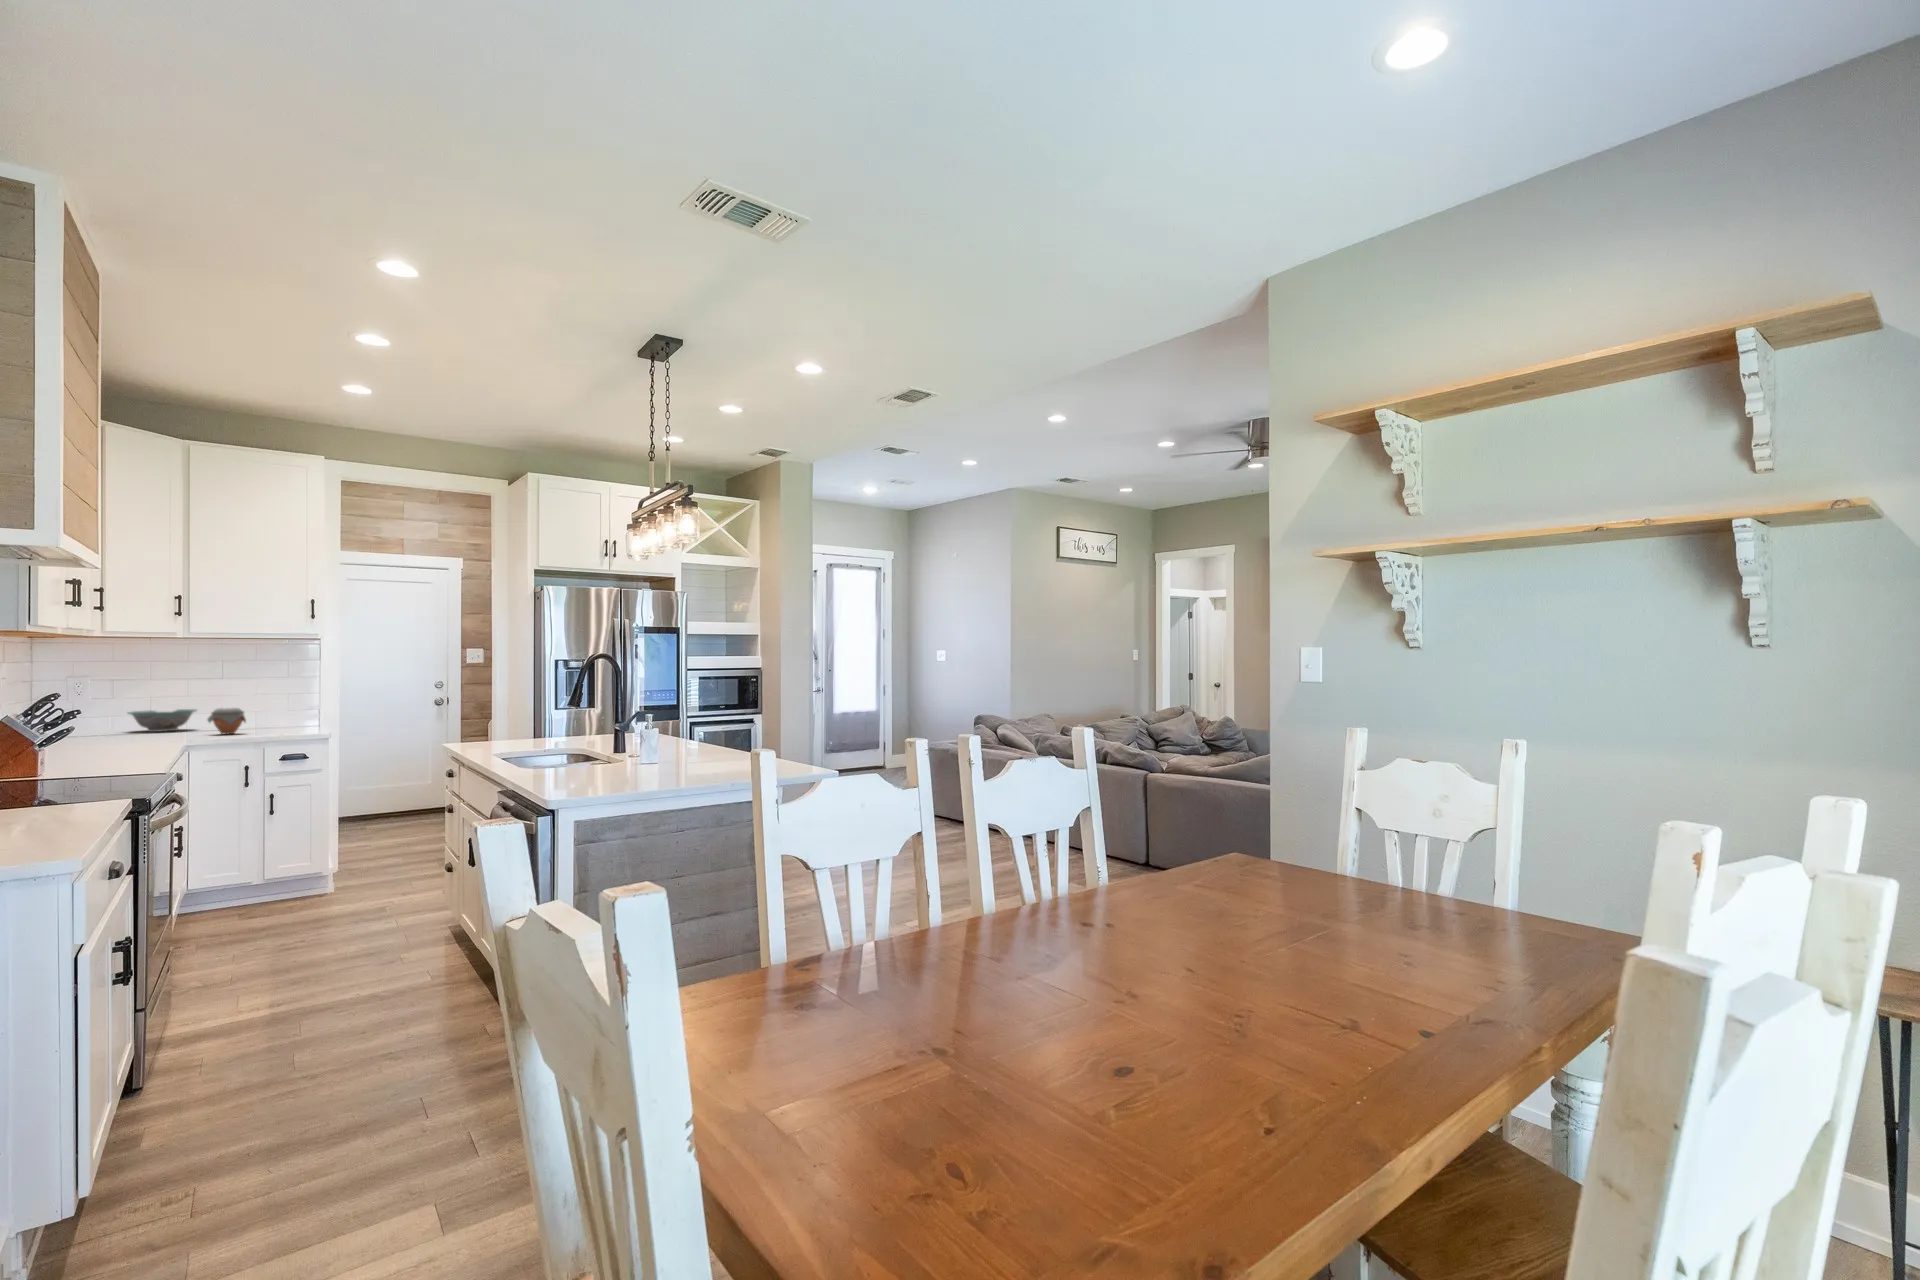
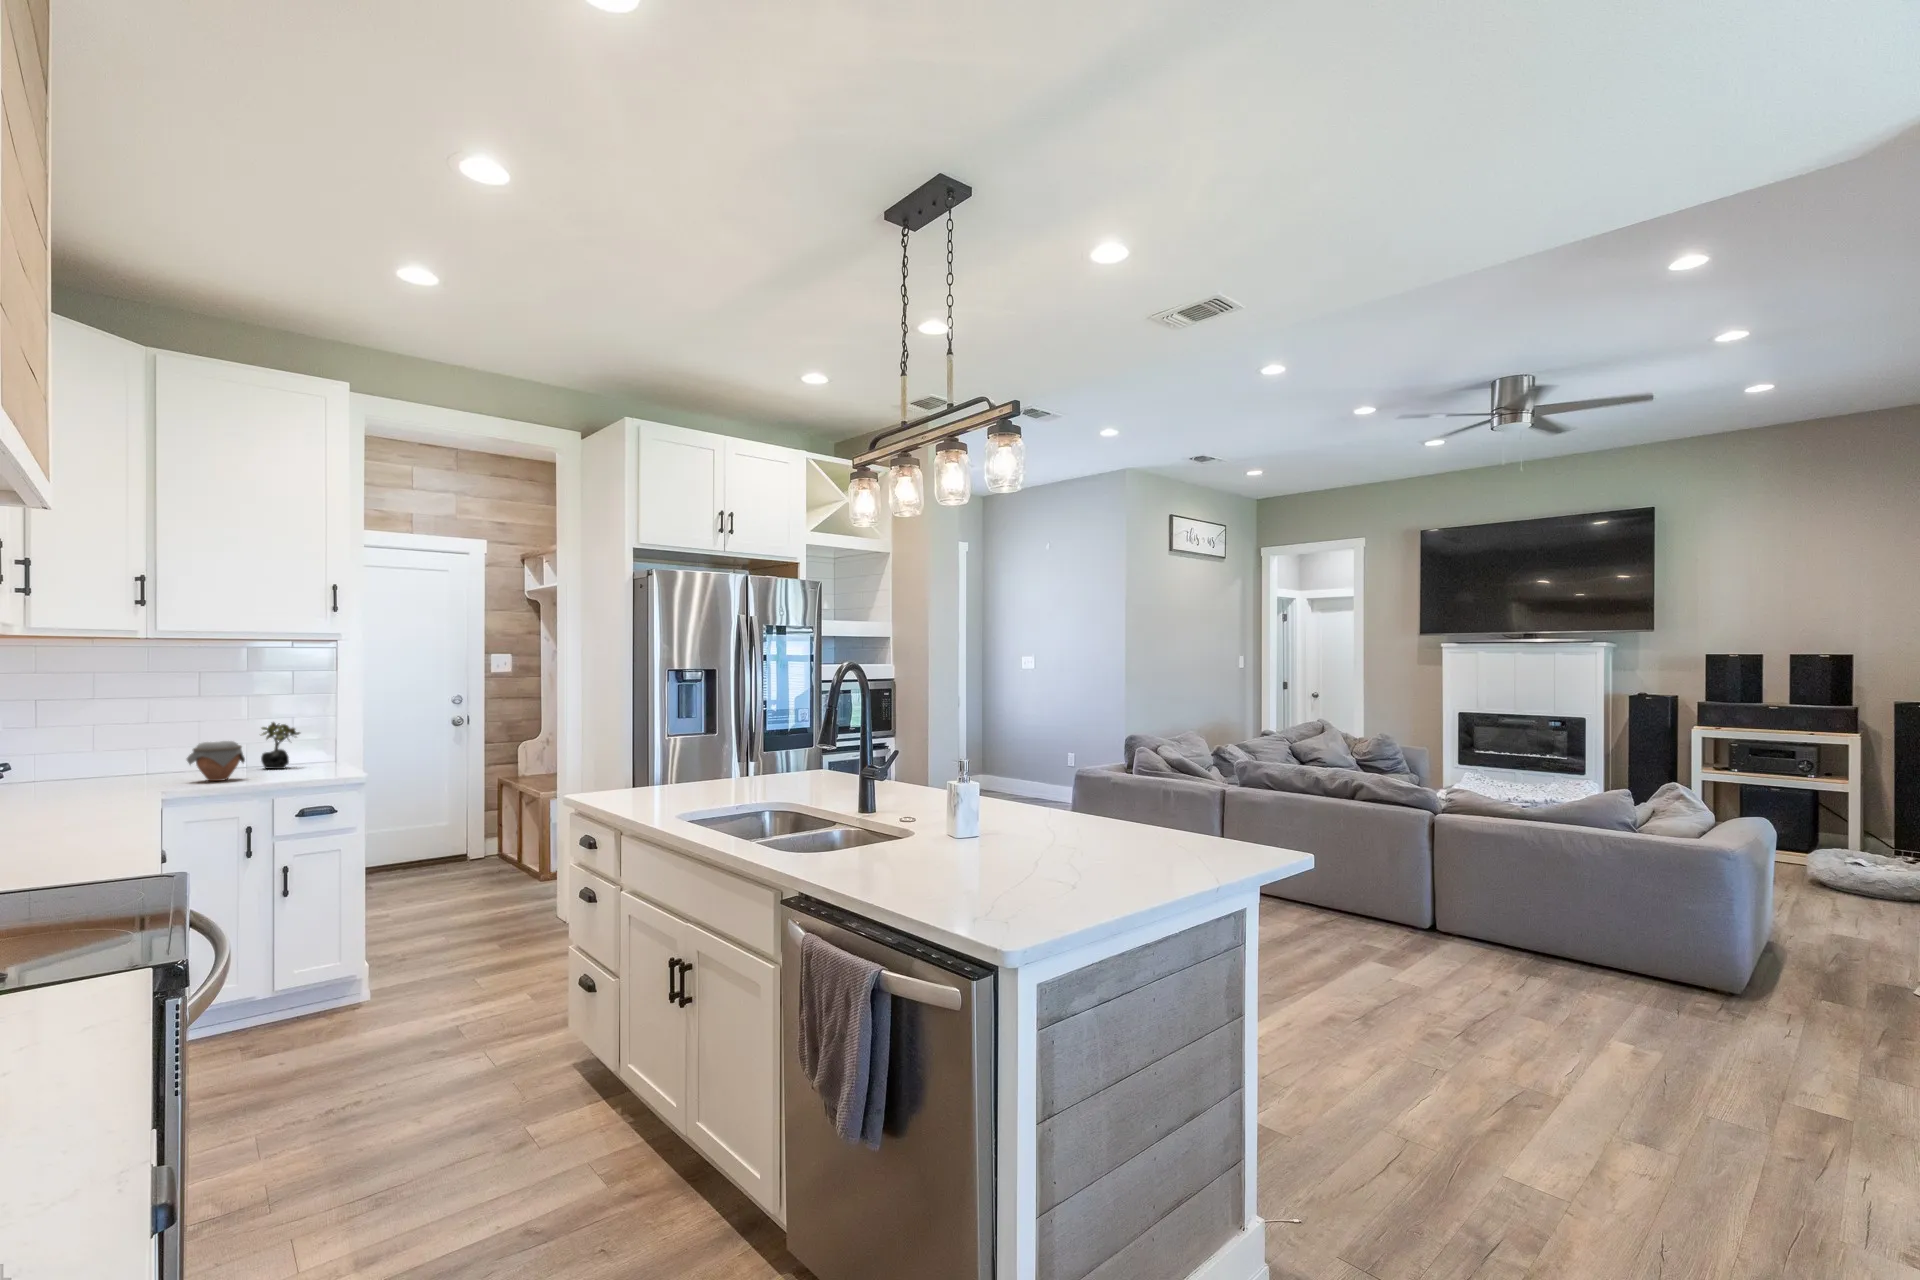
succulent plant: none [261,696,290,729] -> present [261,722,300,769]
bowl: present [128,709,196,732] -> none [56,741,164,777]

